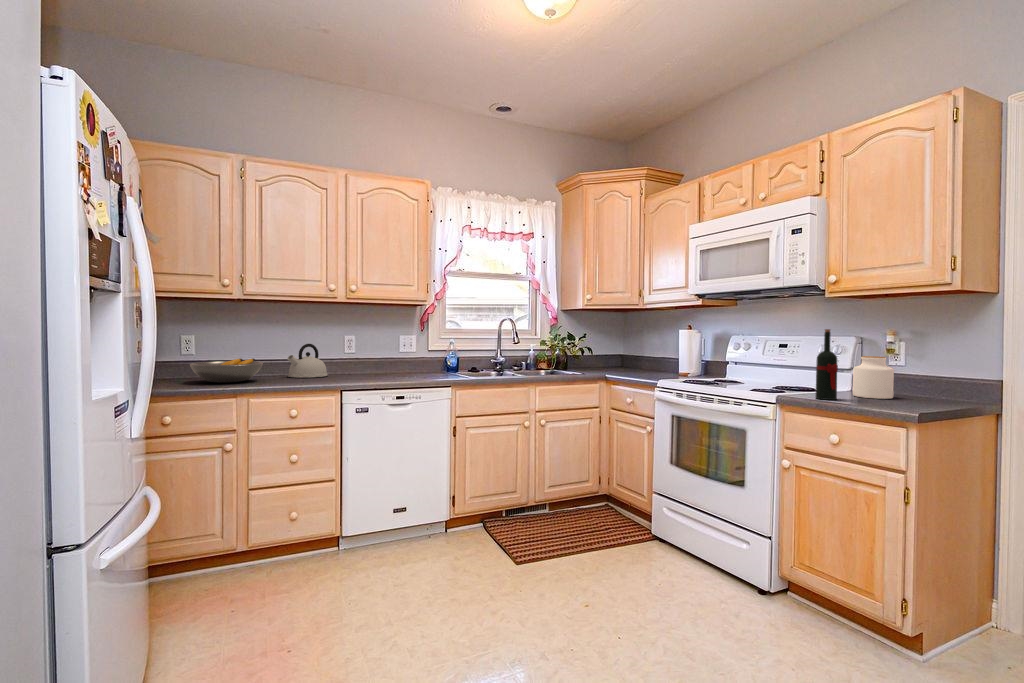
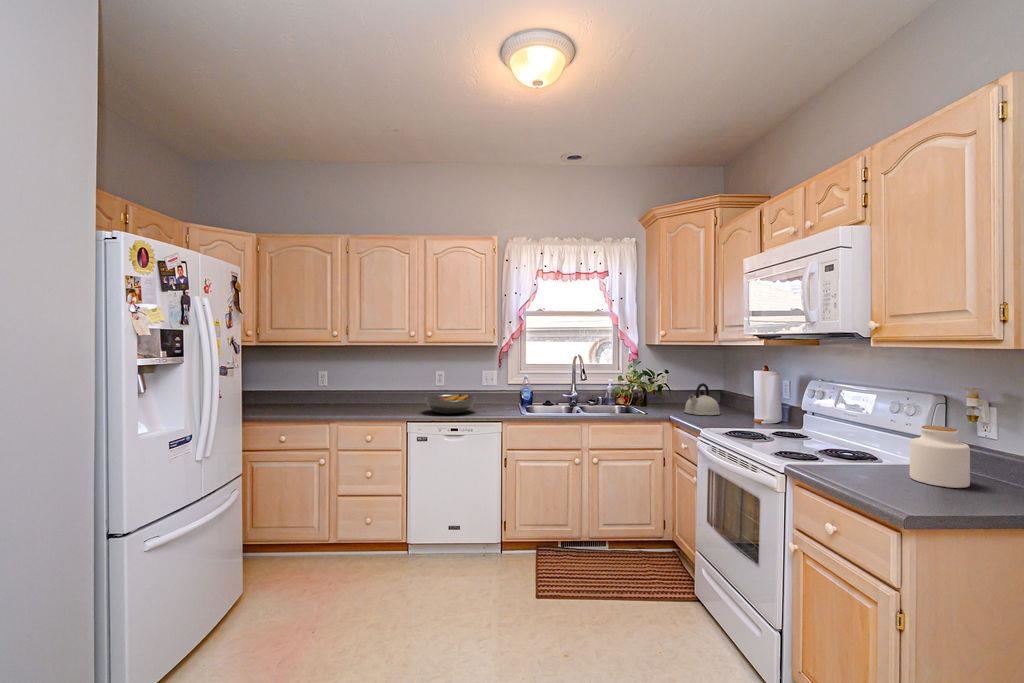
wine bottle: present [815,329,838,400] -> none [837,391,865,482]
kettle: present [287,344,328,378] -> present [684,383,720,415]
fruit bowl: present [190,358,263,383] -> present [424,394,476,414]

